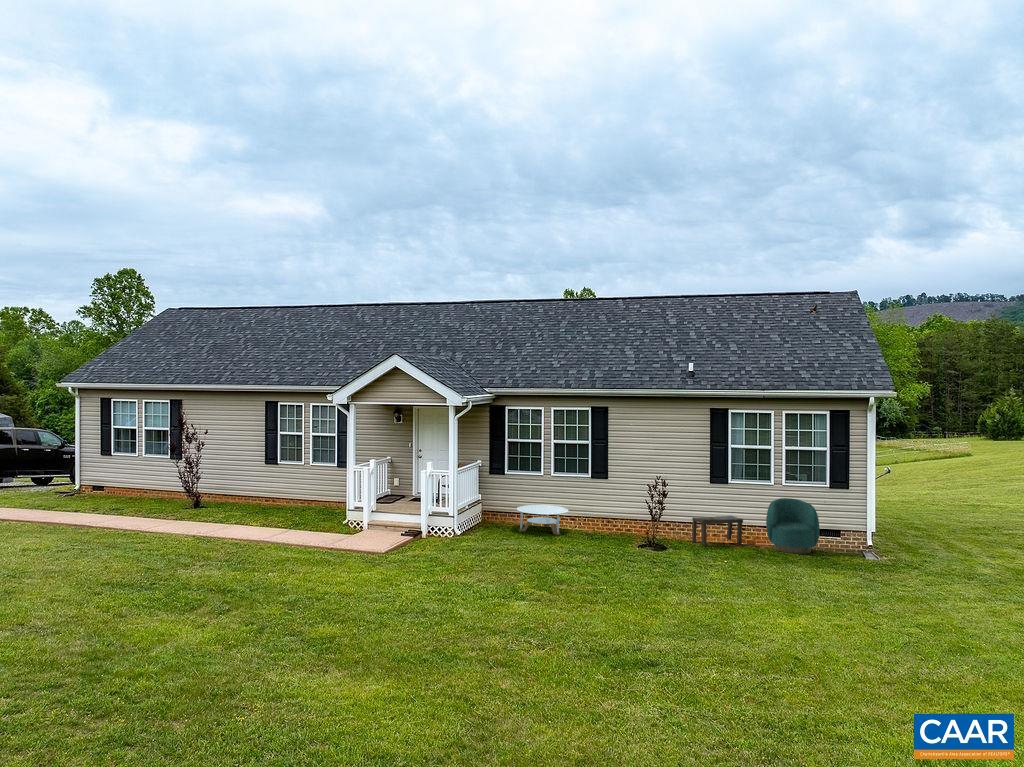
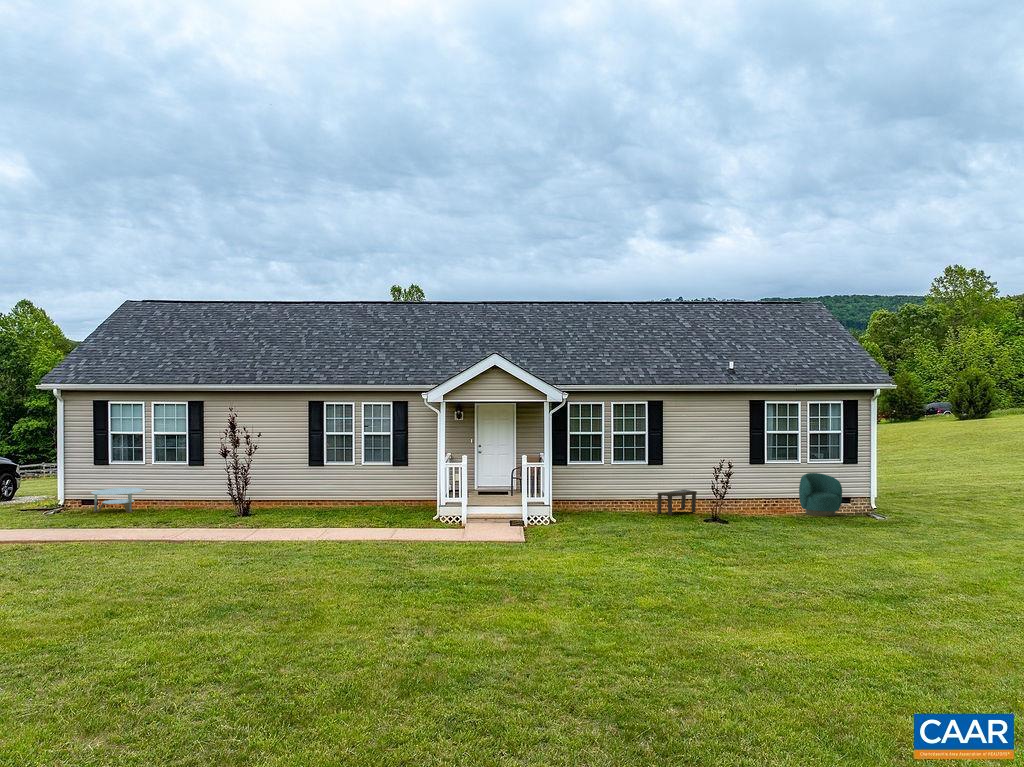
round table: present [517,505,569,535] -> present [91,488,146,513]
bench: present [692,516,743,546] -> present [657,490,697,516]

